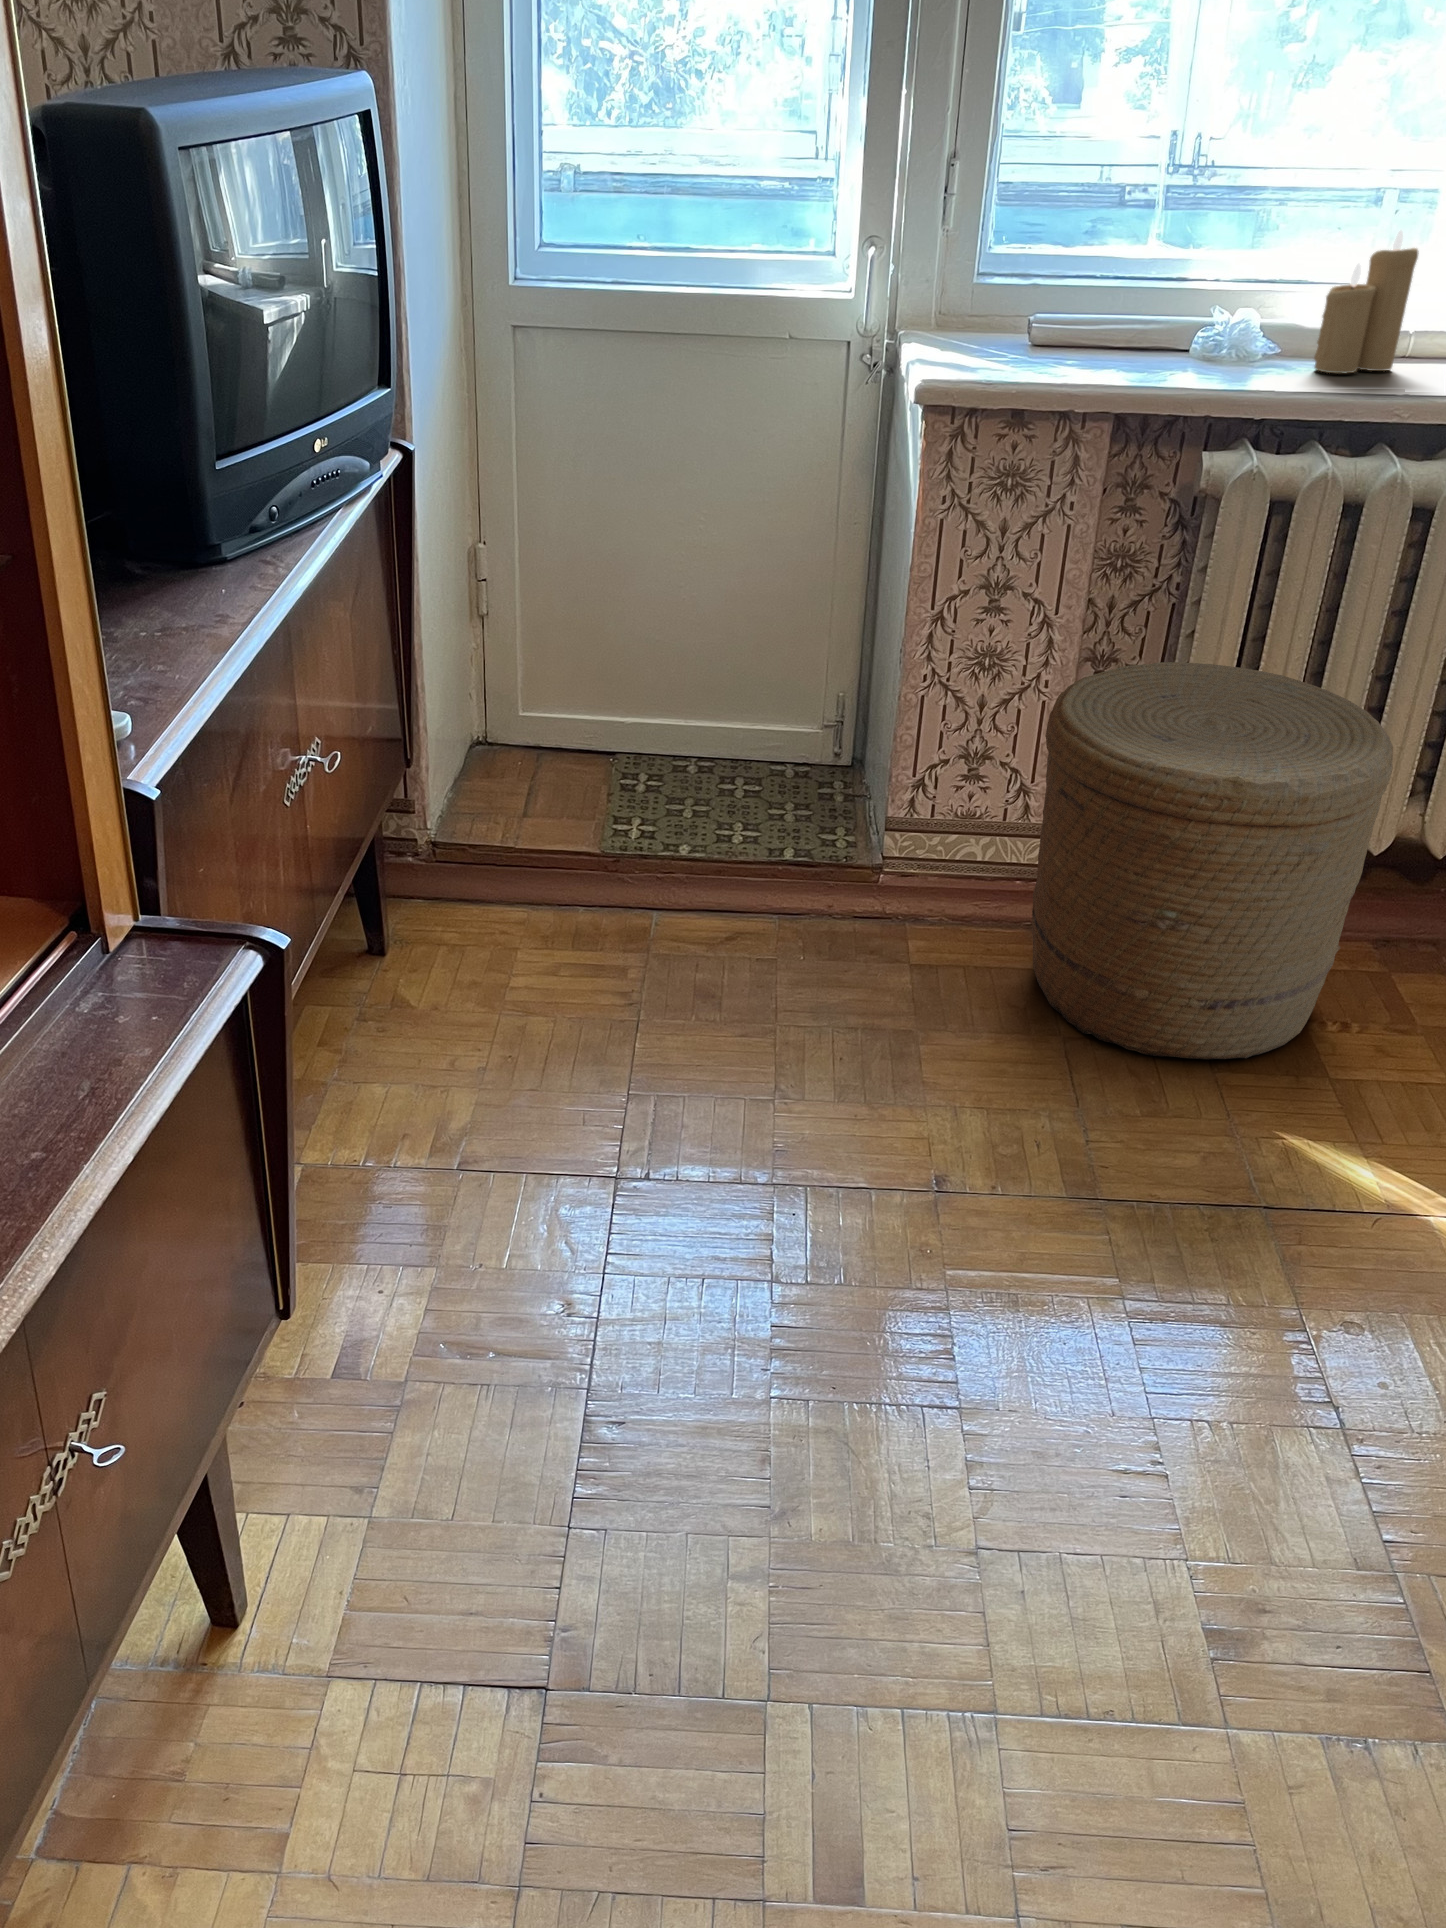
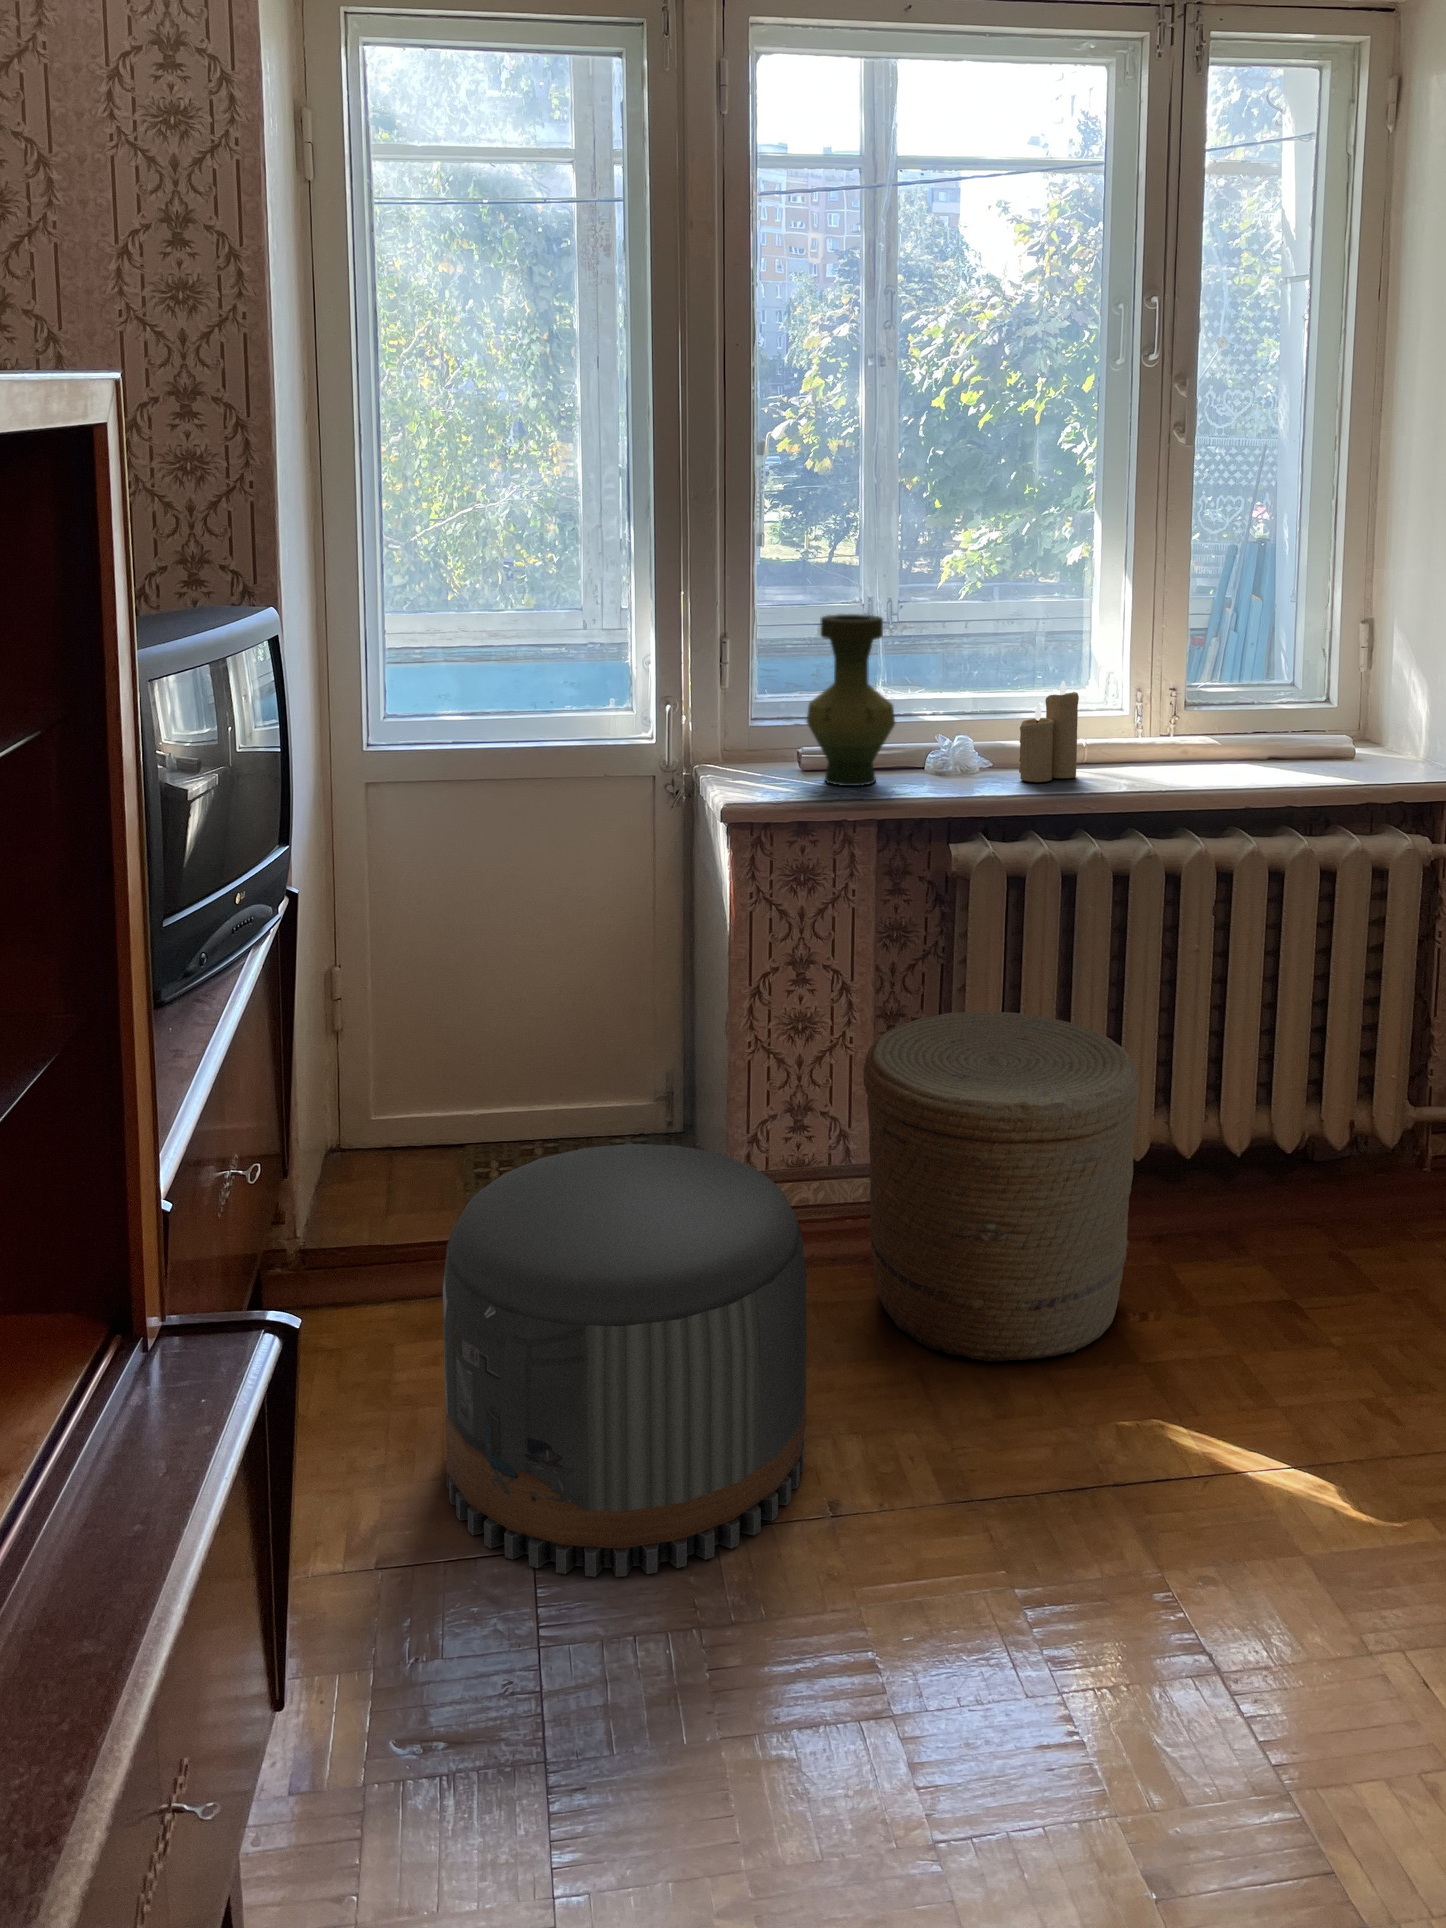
vase: none [1040,125,1162,367] -> present [807,614,895,786]
pouf: none [536,775,939,1218] -> present [443,1144,807,1576]

